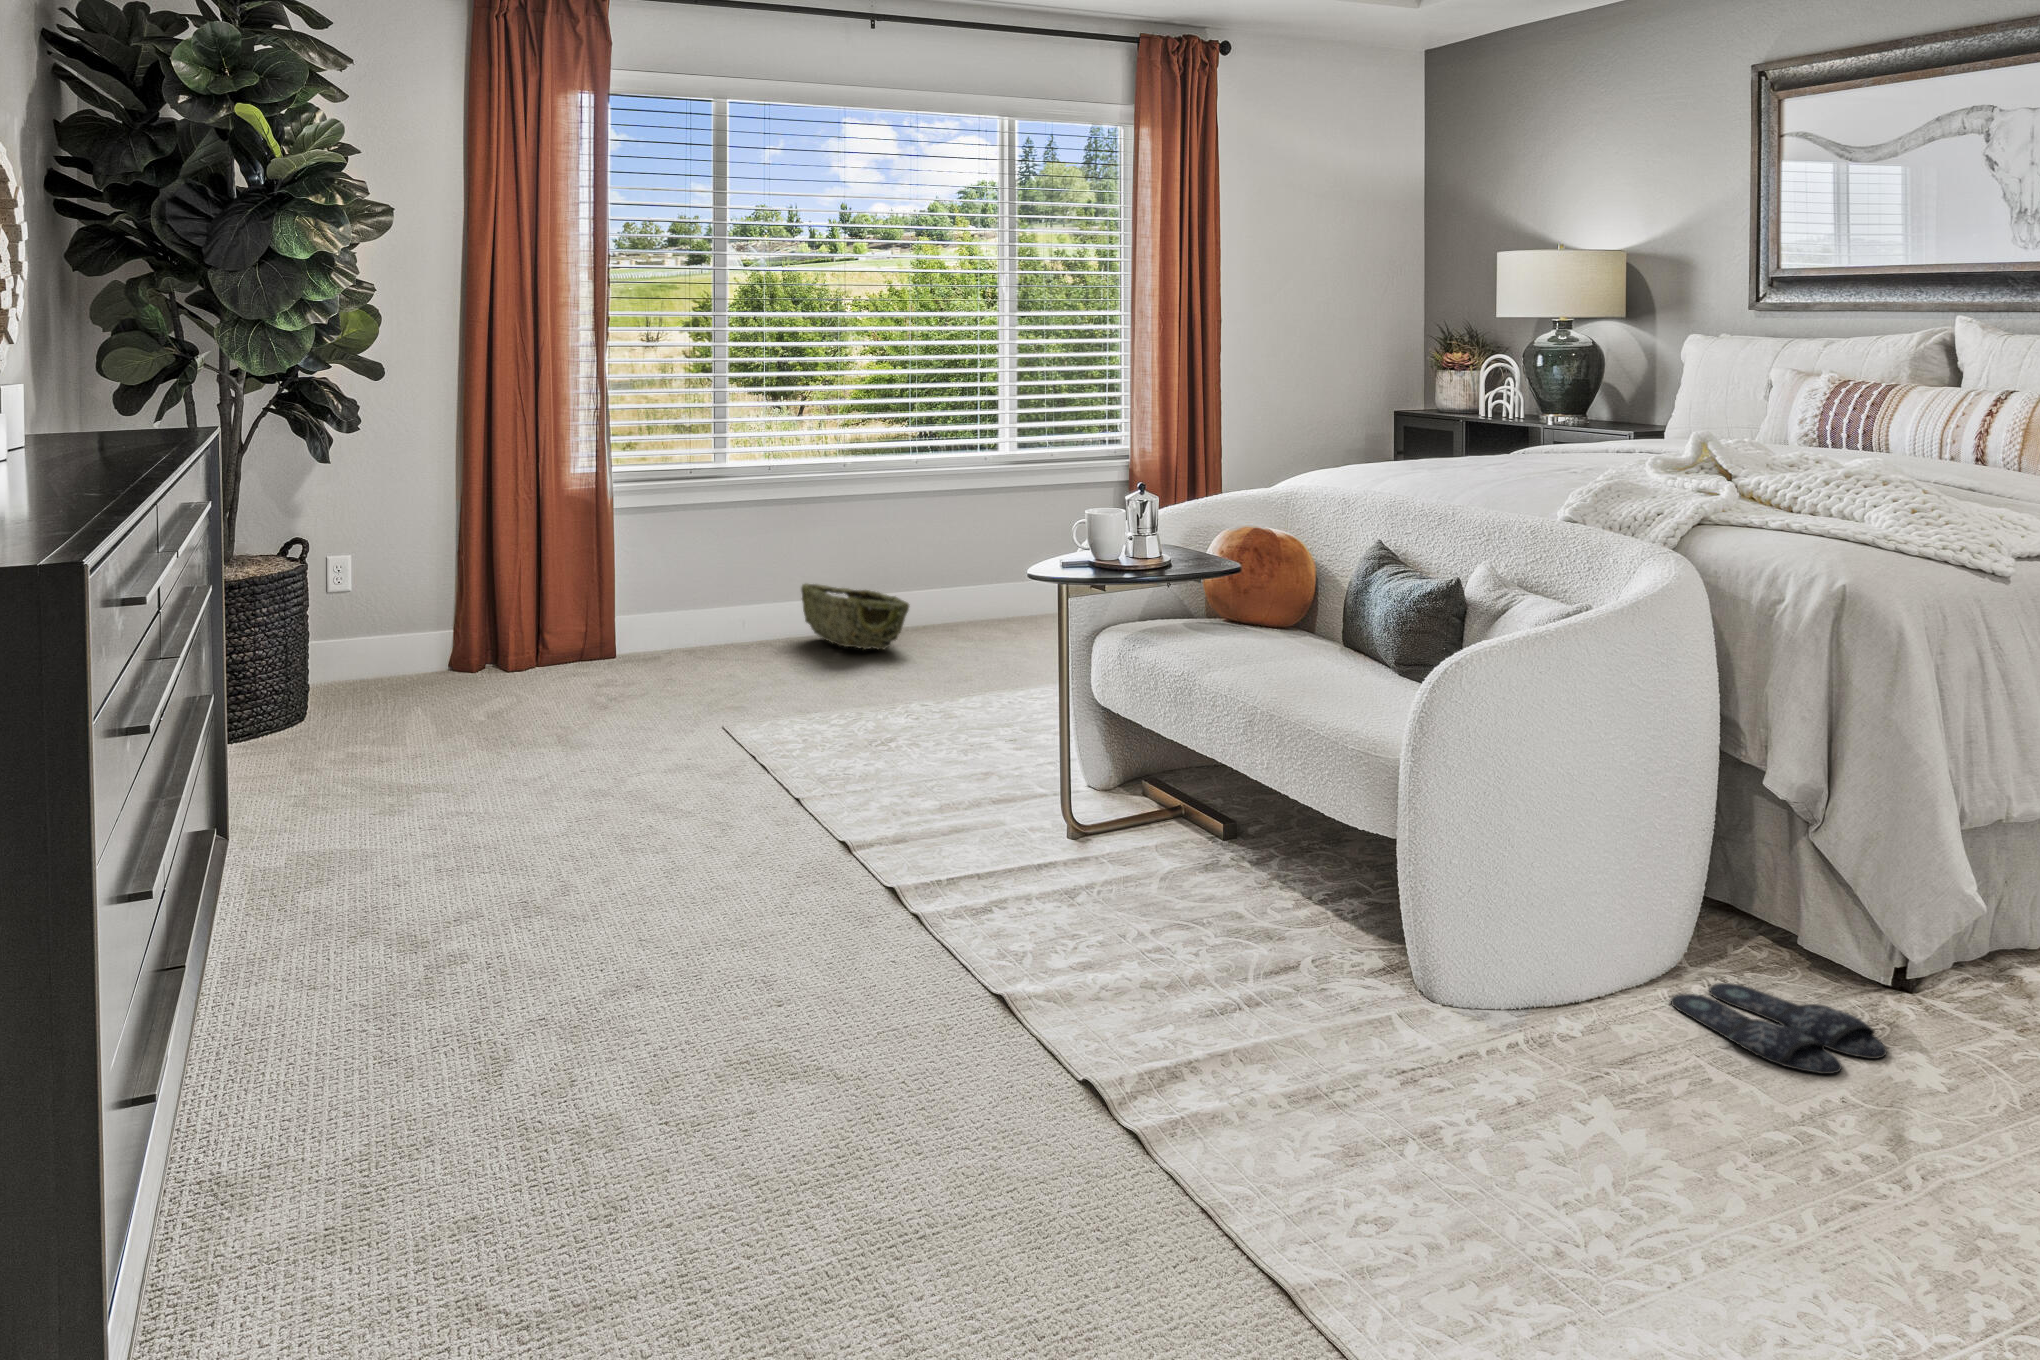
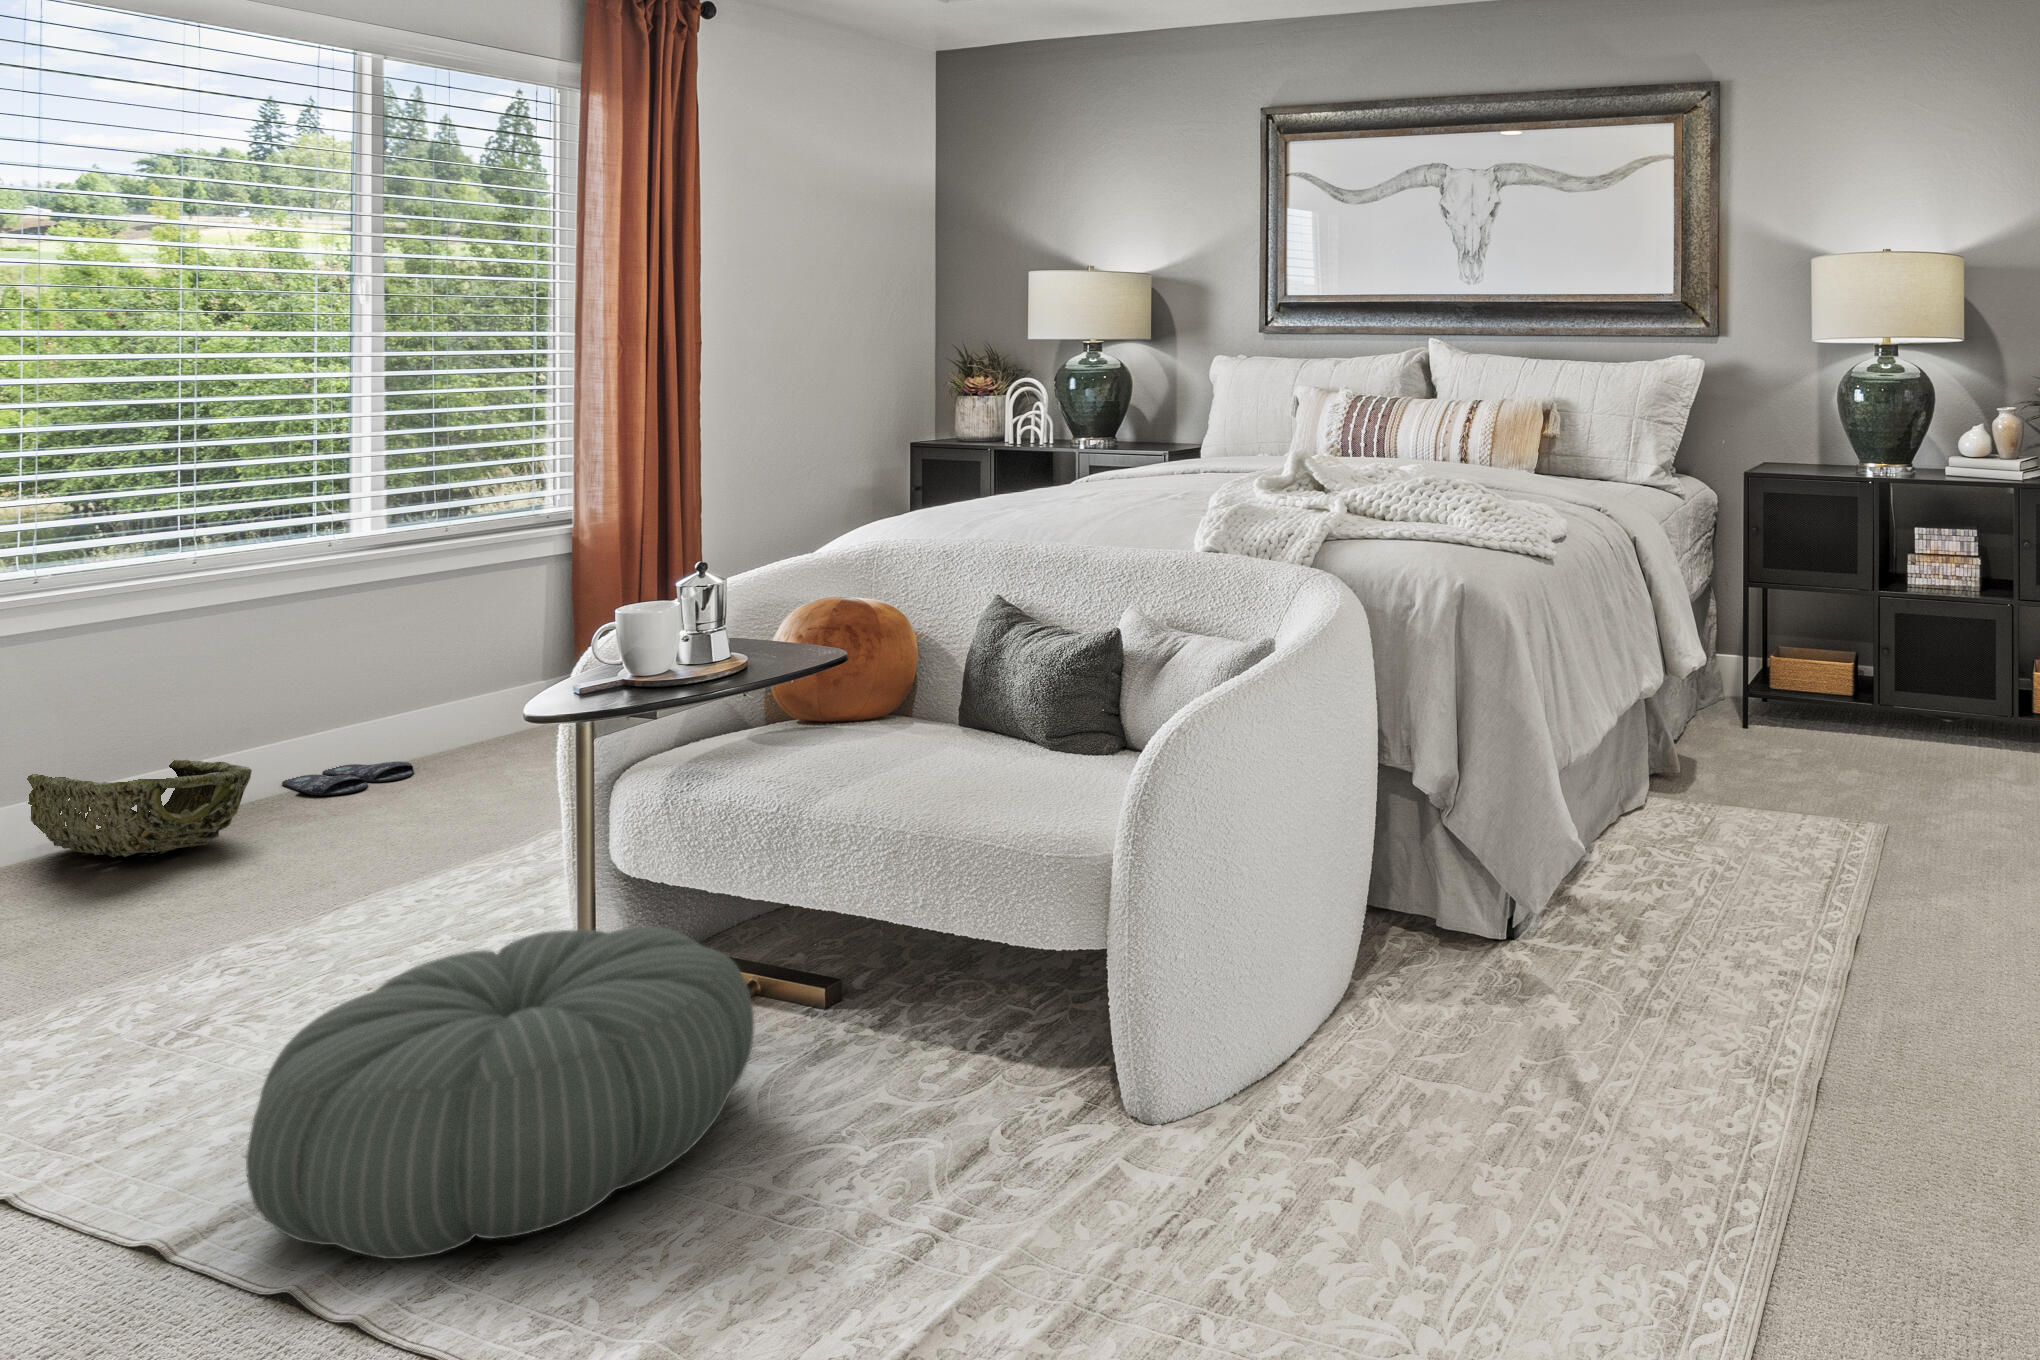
pouf: none [857,730,1149,918] -> present [246,926,754,1259]
slippers: present [1671,983,1887,1074] -> present [282,761,414,795]

